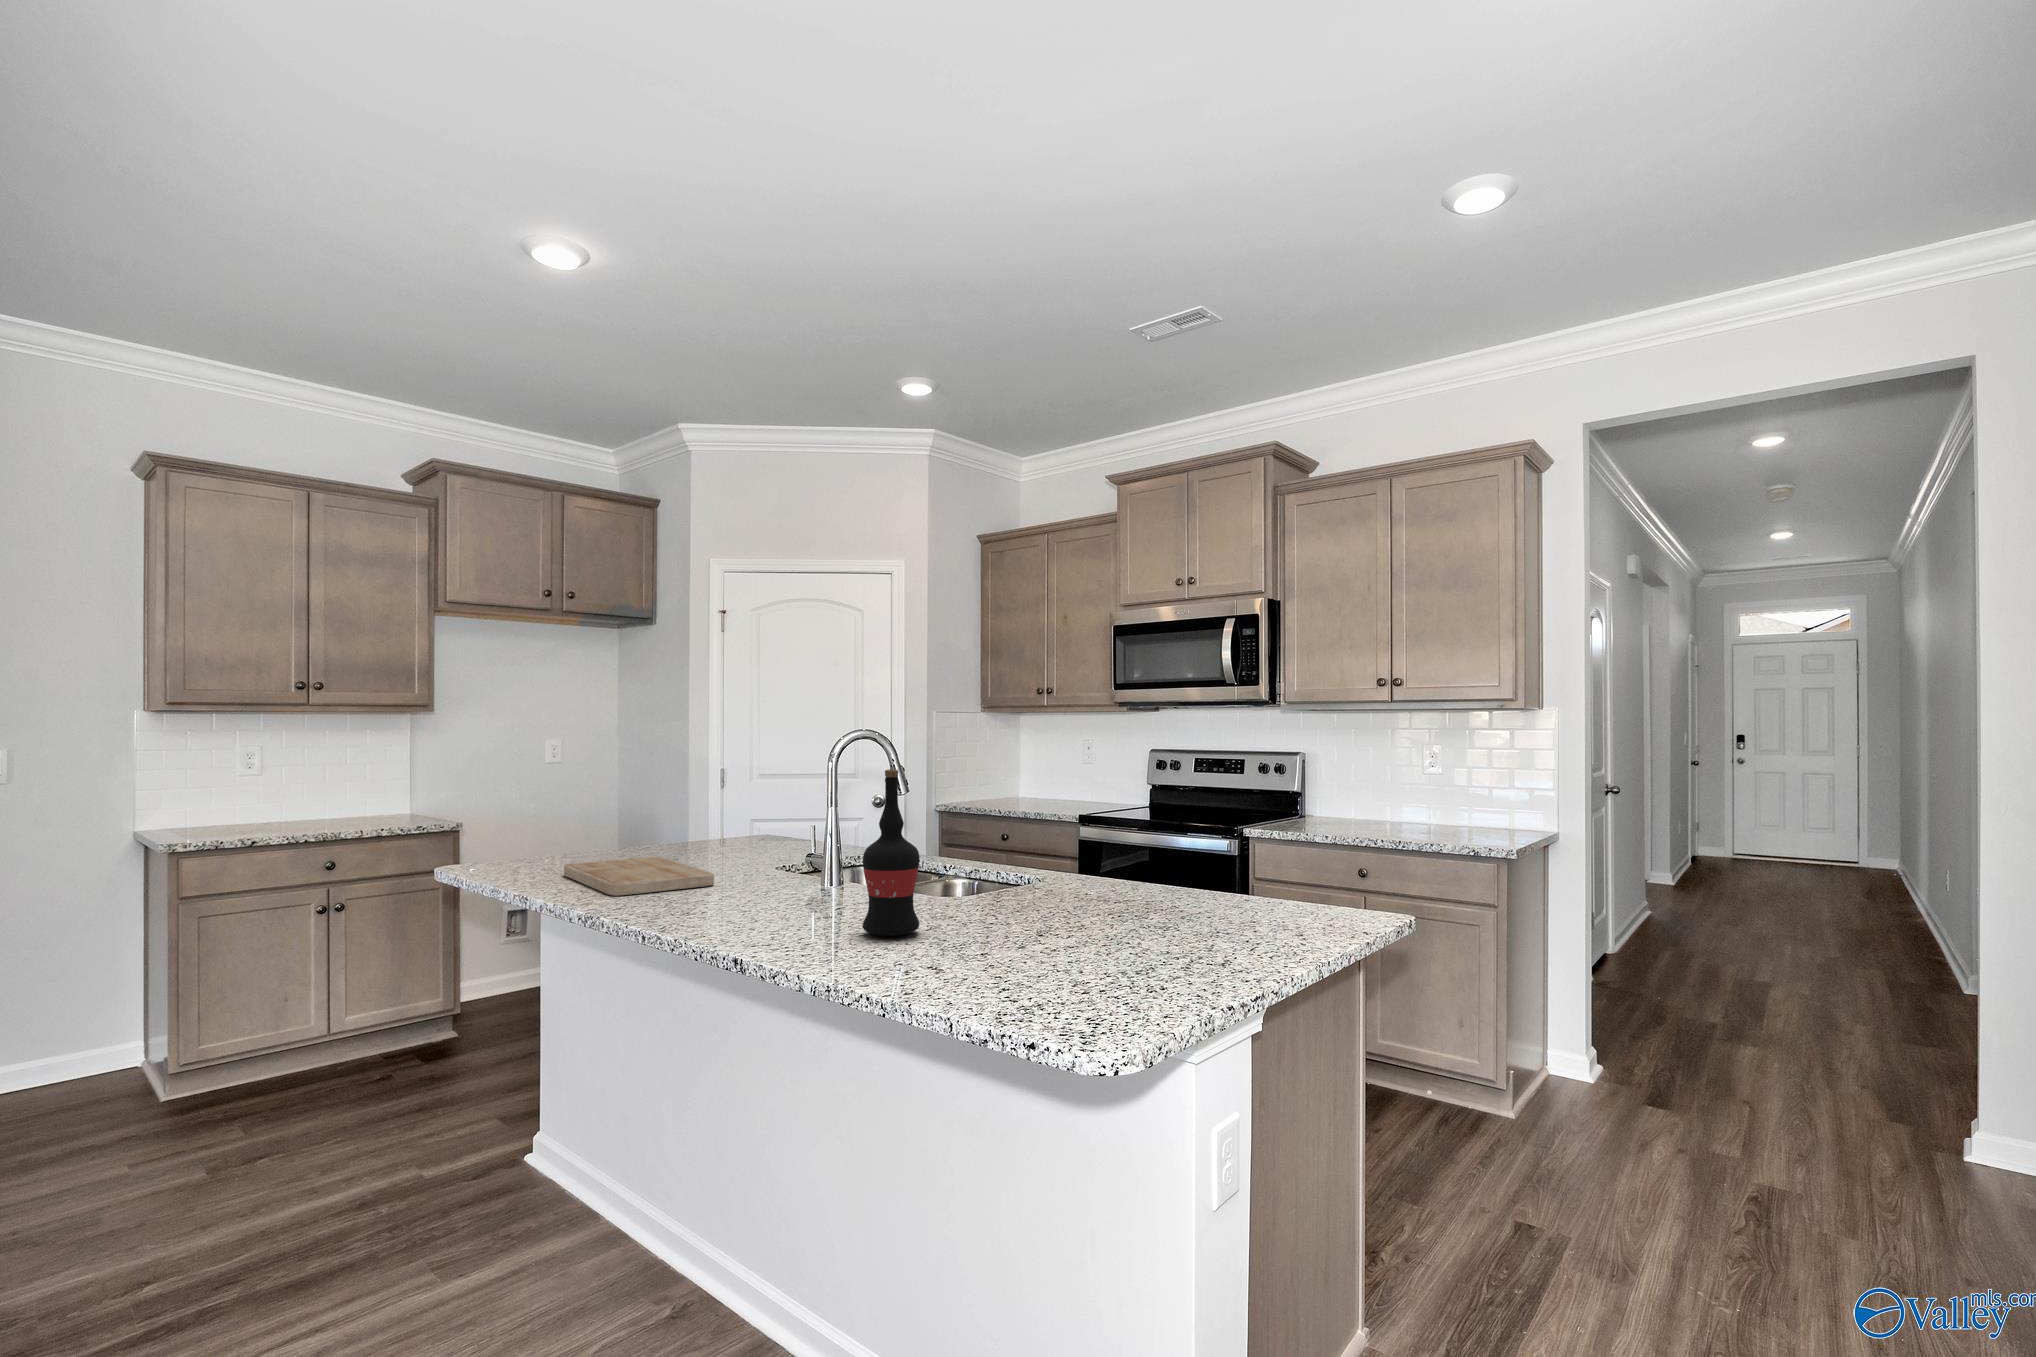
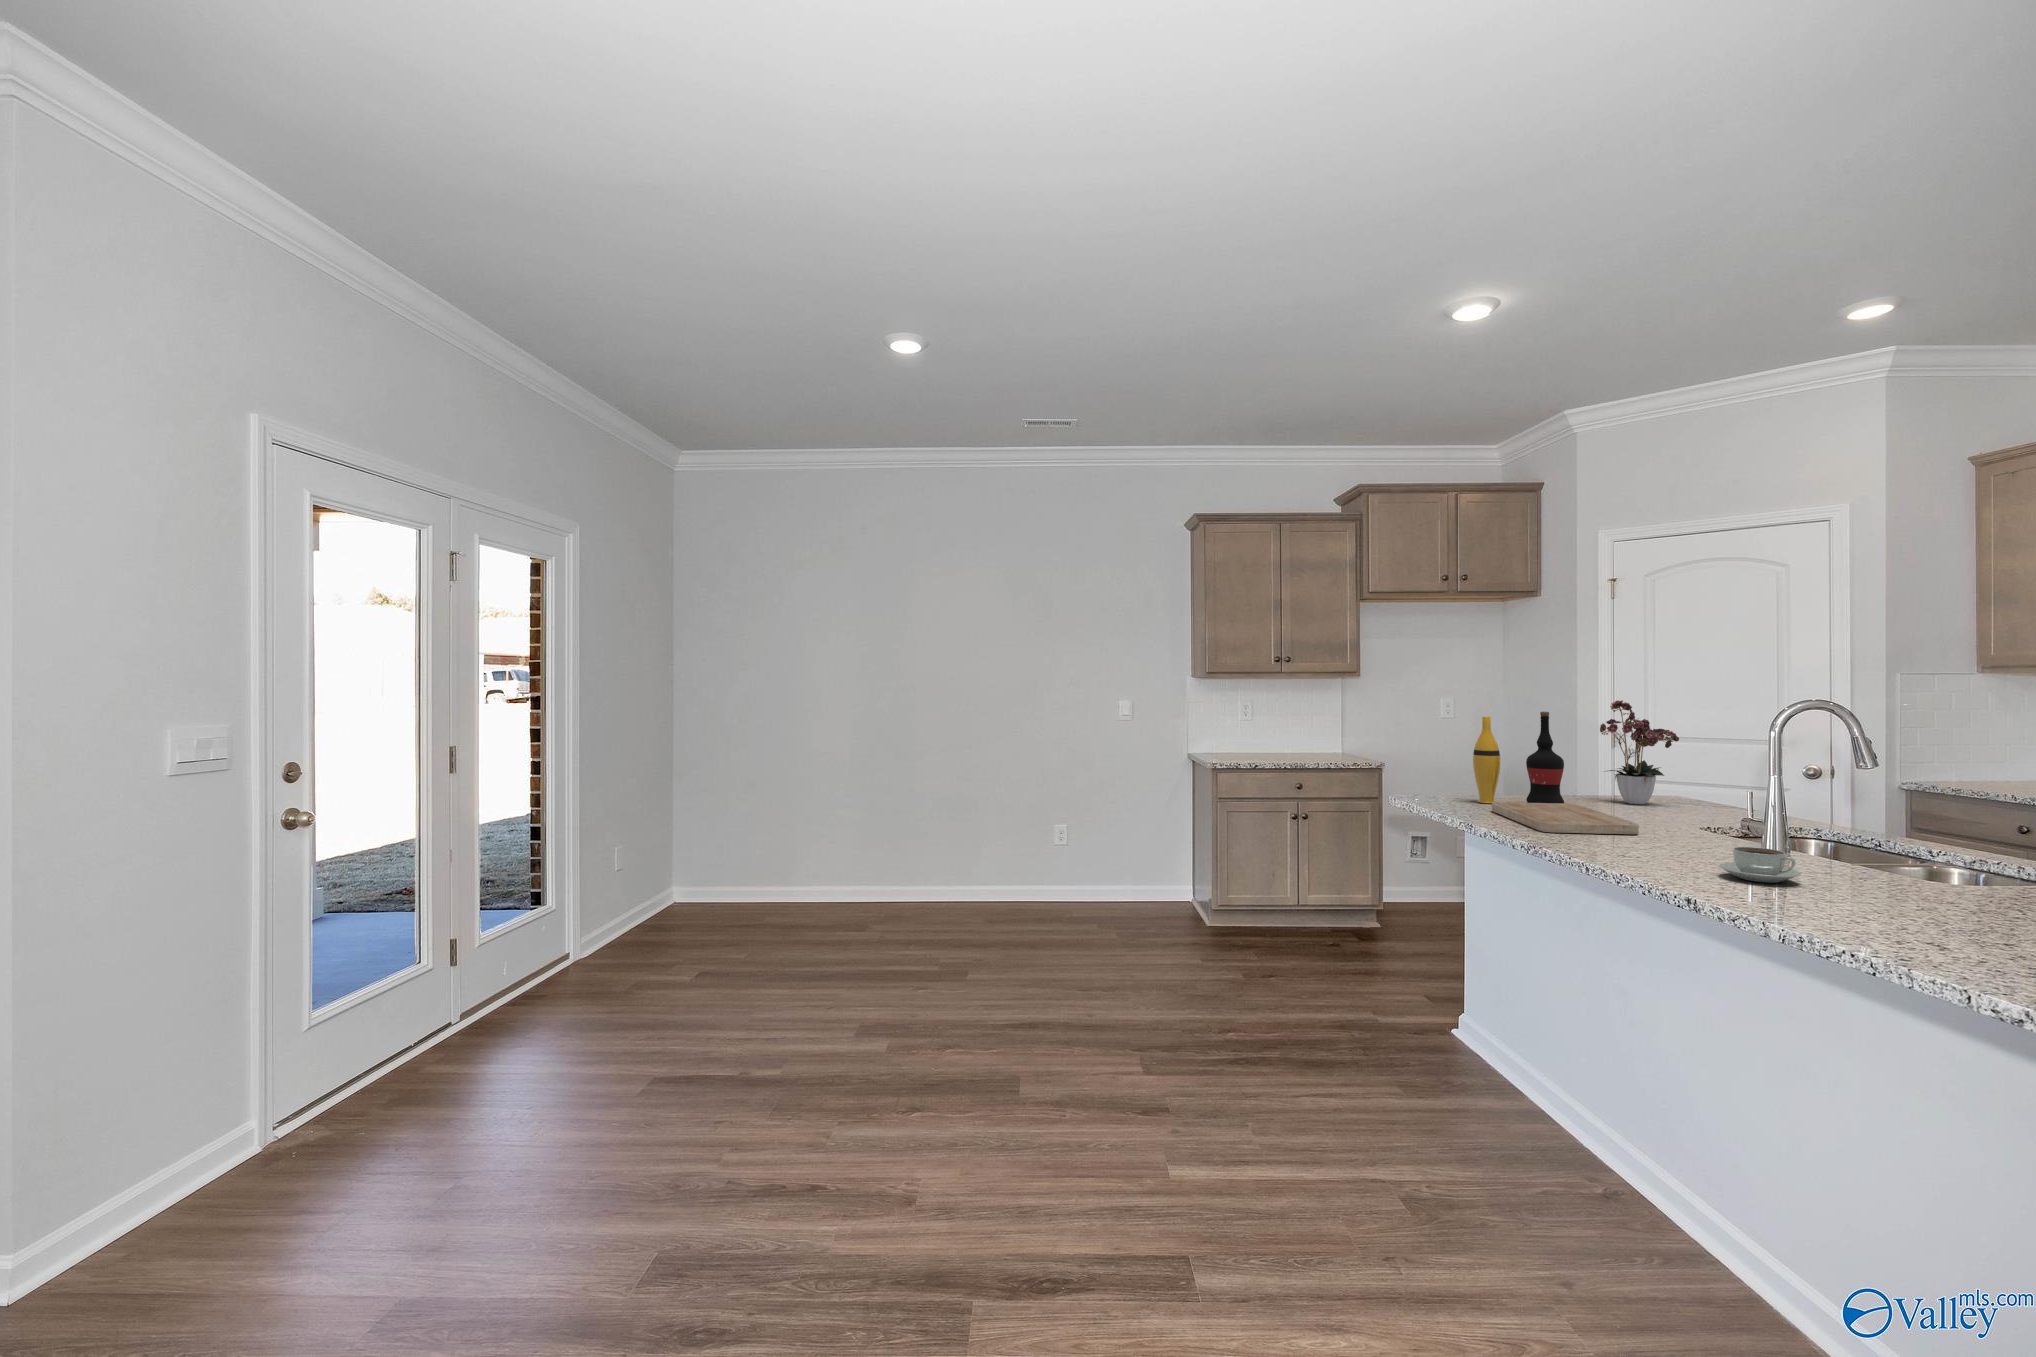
flower arrangement: none [685,731,769,849] -> present [1600,700,1679,804]
vase: none [548,759,580,866] -> present [1473,717,1500,803]
wine bottle: present [862,769,920,936] -> present [1526,712,1564,803]
coffee cup: none [775,888,843,925] -> present [1719,847,1801,883]

